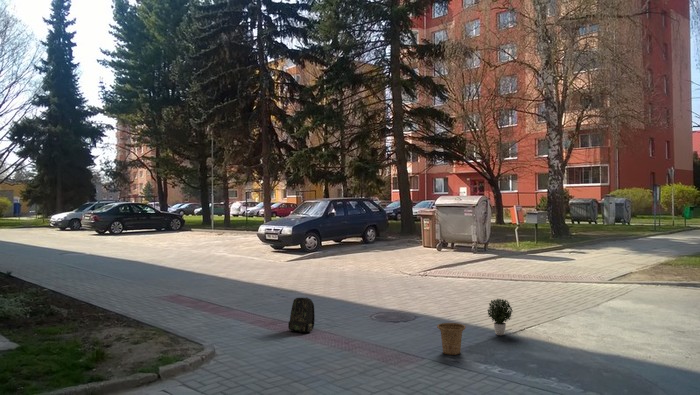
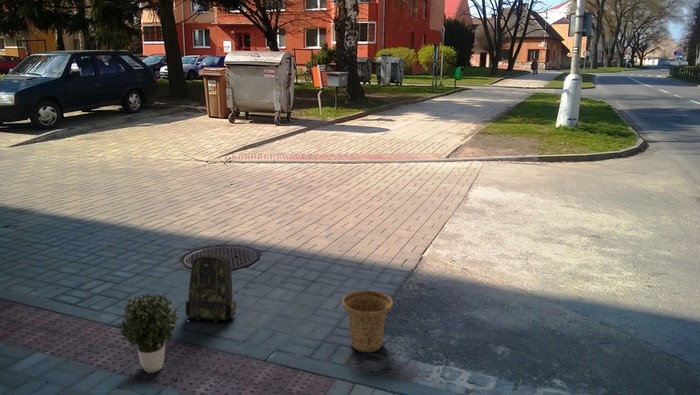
backpack: present [288,298,315,332] -> present [186,252,236,322]
potted plant: present [488,299,513,335] -> present [117,294,179,373]

